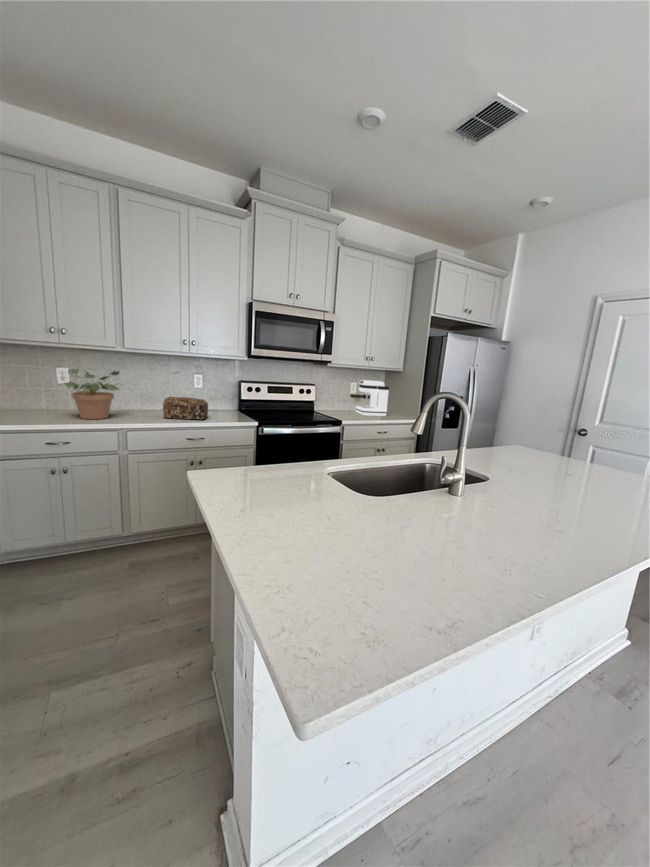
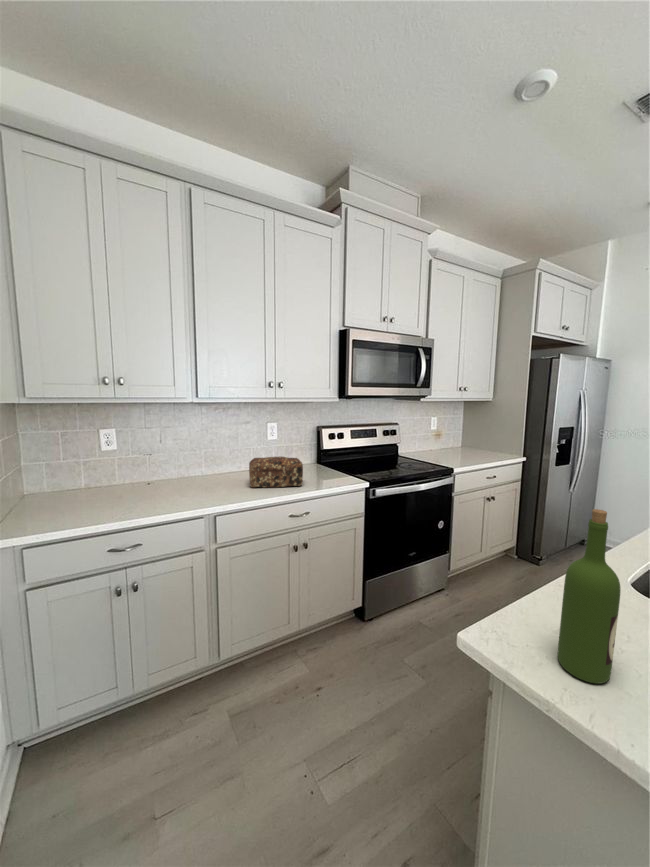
potted plant: present [64,369,119,419] -> none [120,428,203,502]
coffee maker: present [350,380,389,417] -> none [439,414,488,458]
wine bottle: none [221,399,245,486] -> present [558,509,621,683]

